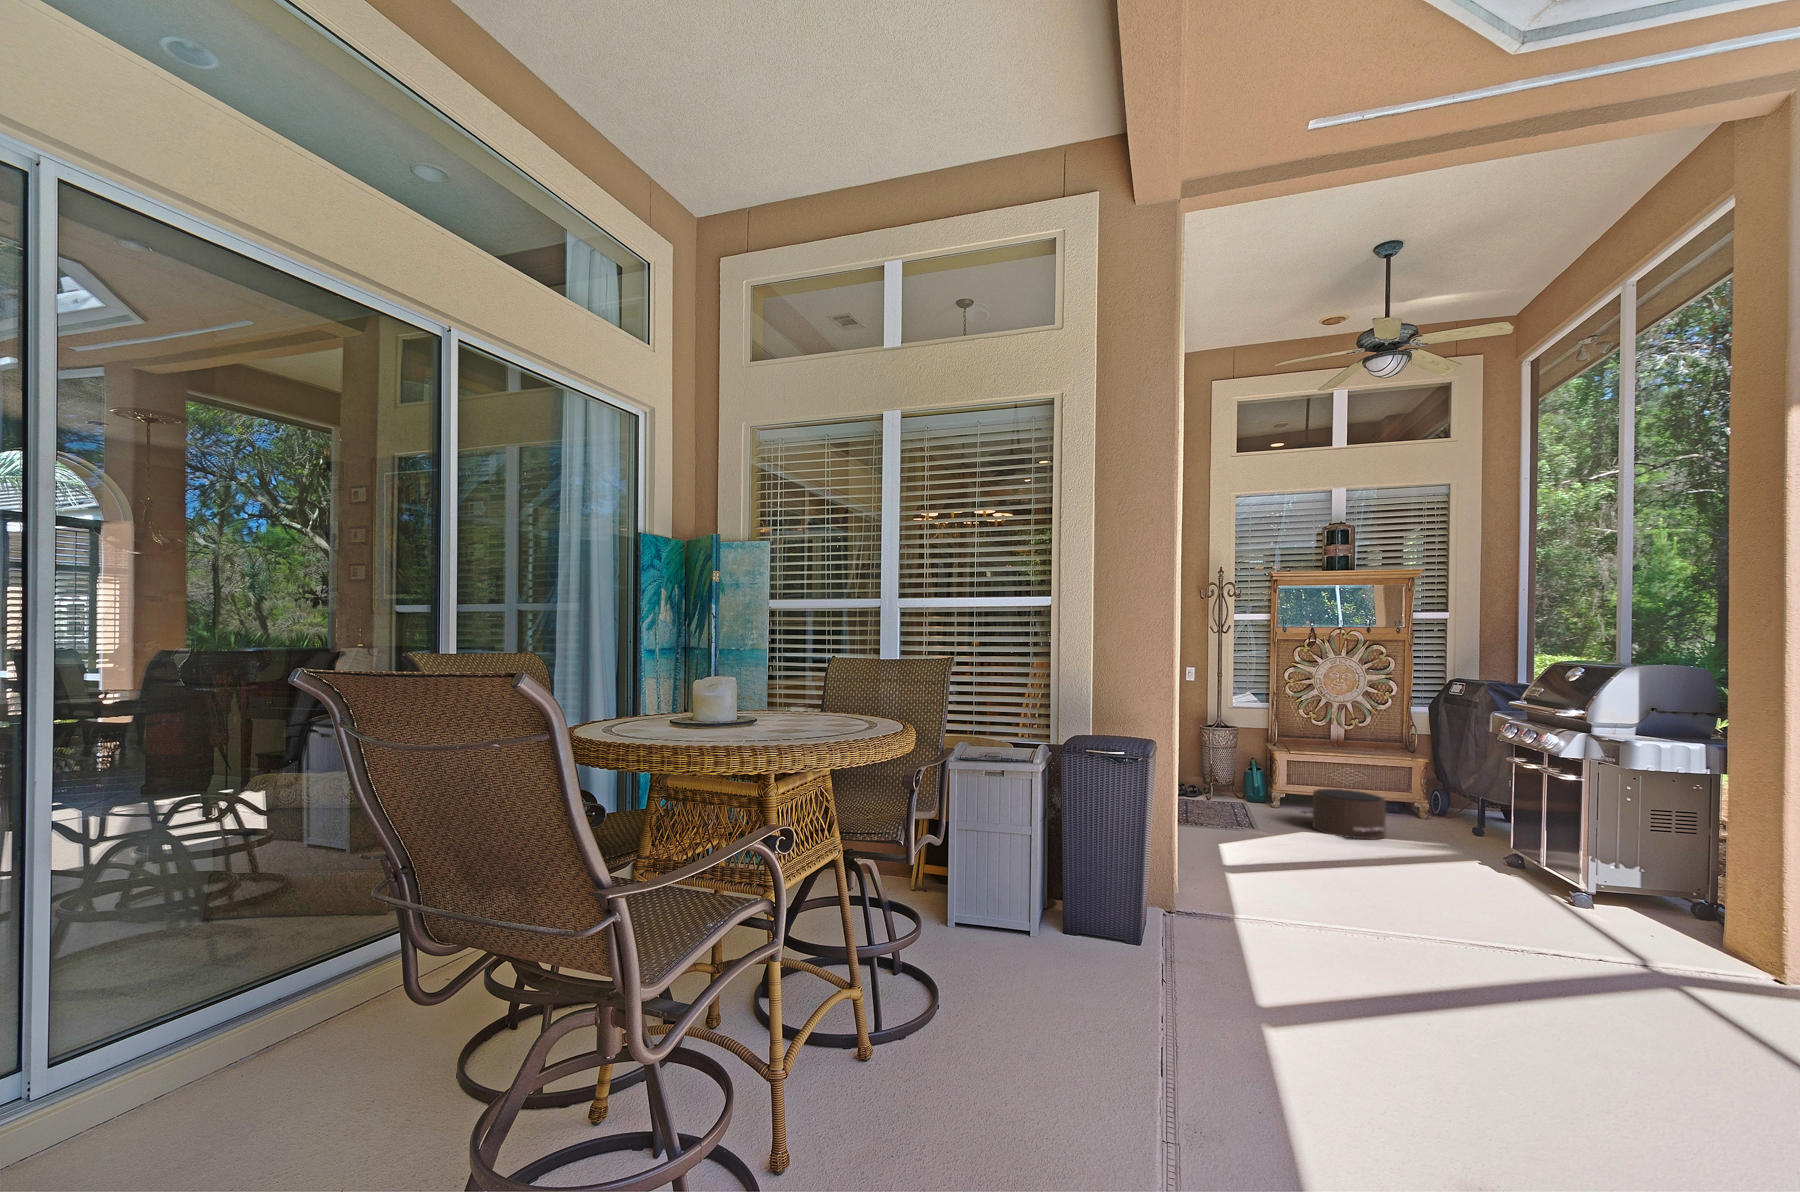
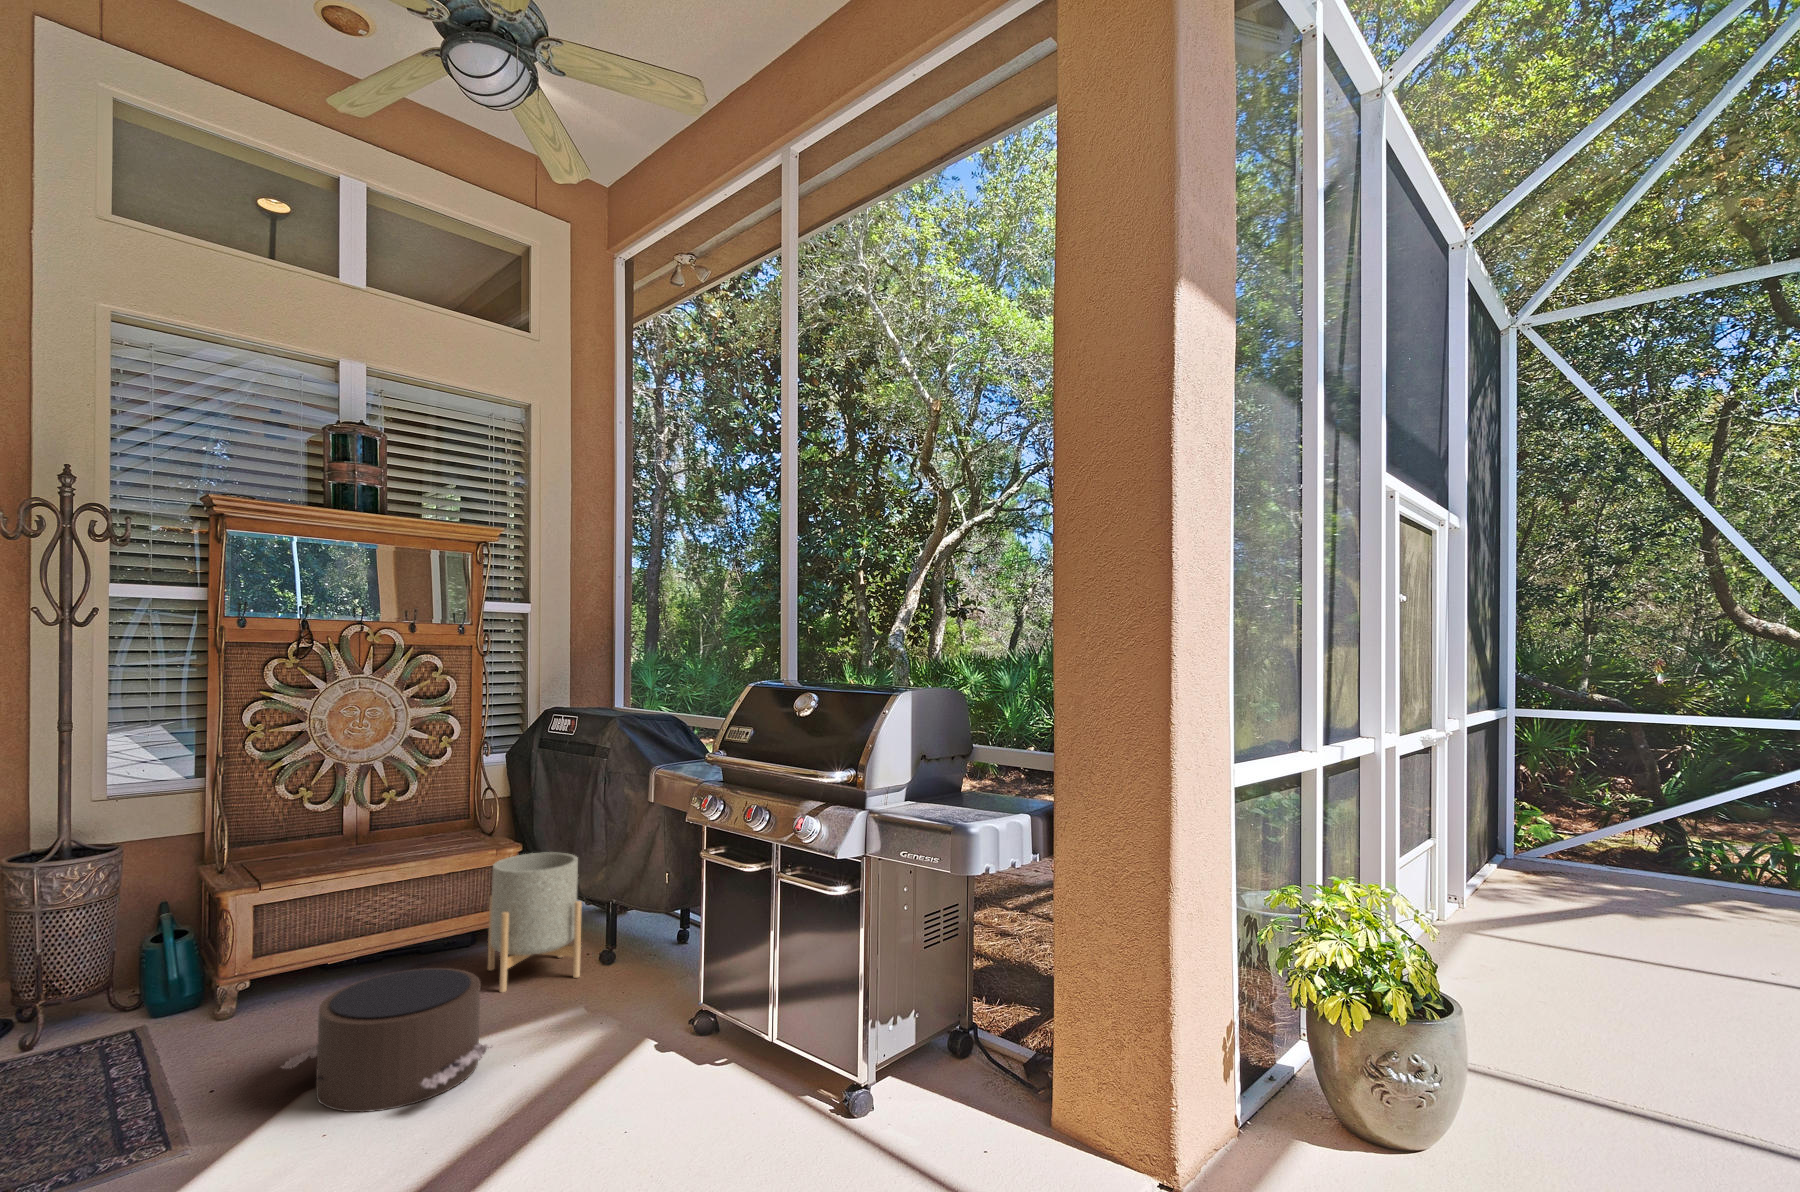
planter: none [1406,760,1459,832] -> present [488,852,582,992]

